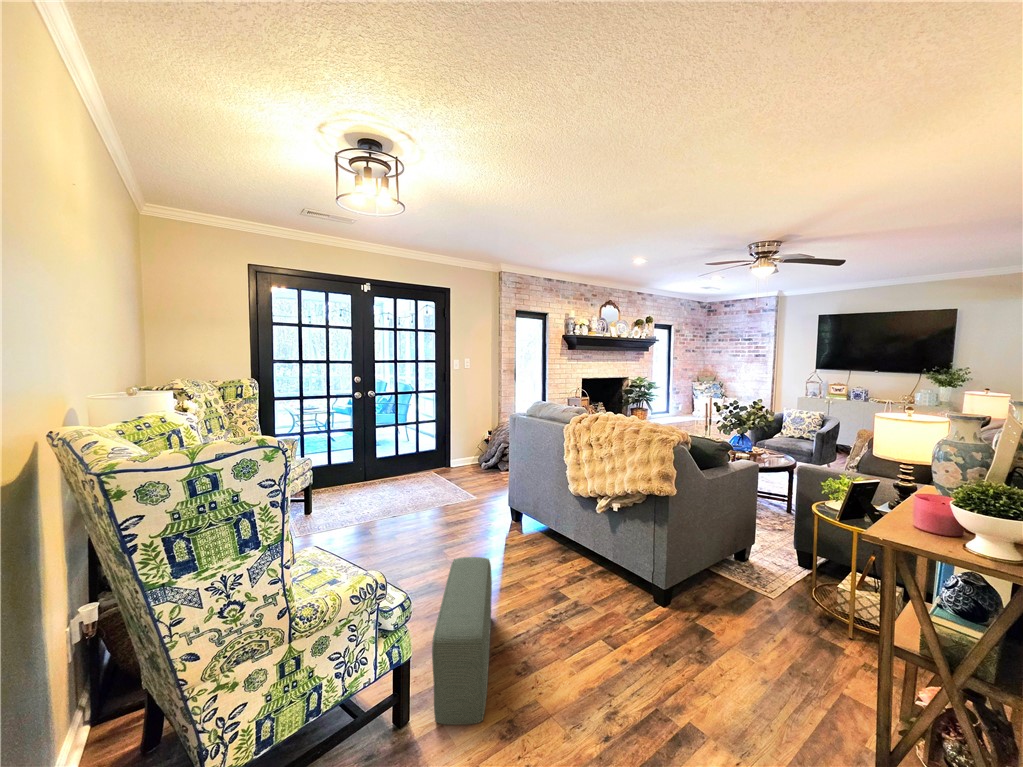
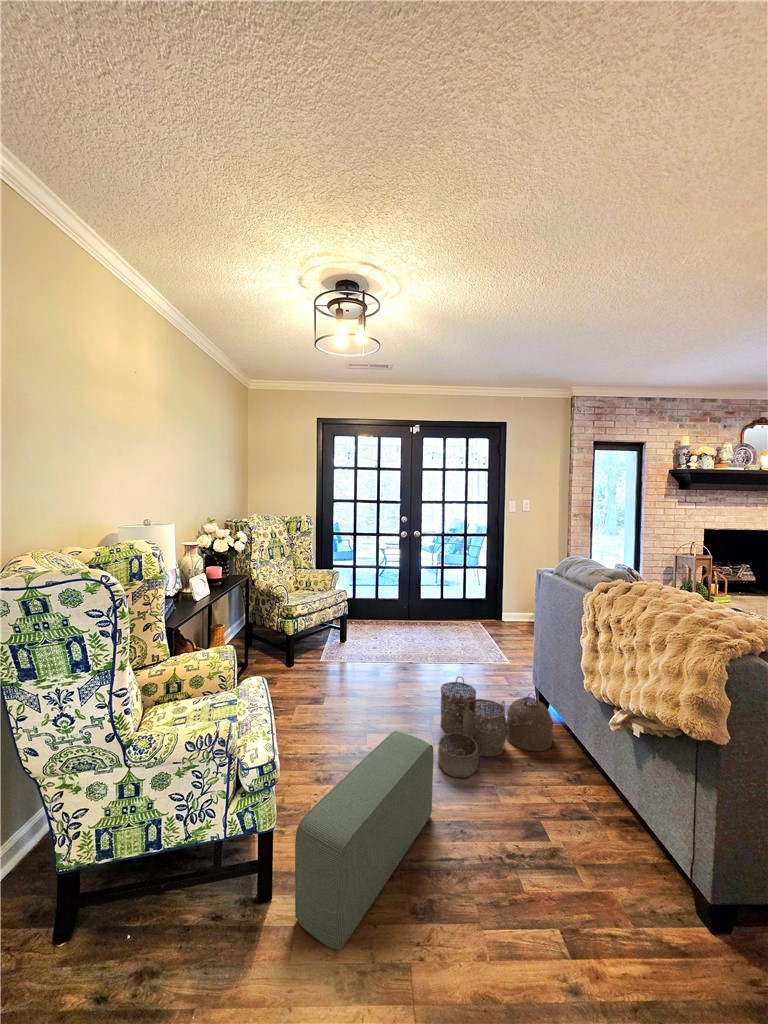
woven basket: none [453,509,541,587] -> present [438,677,553,778]

